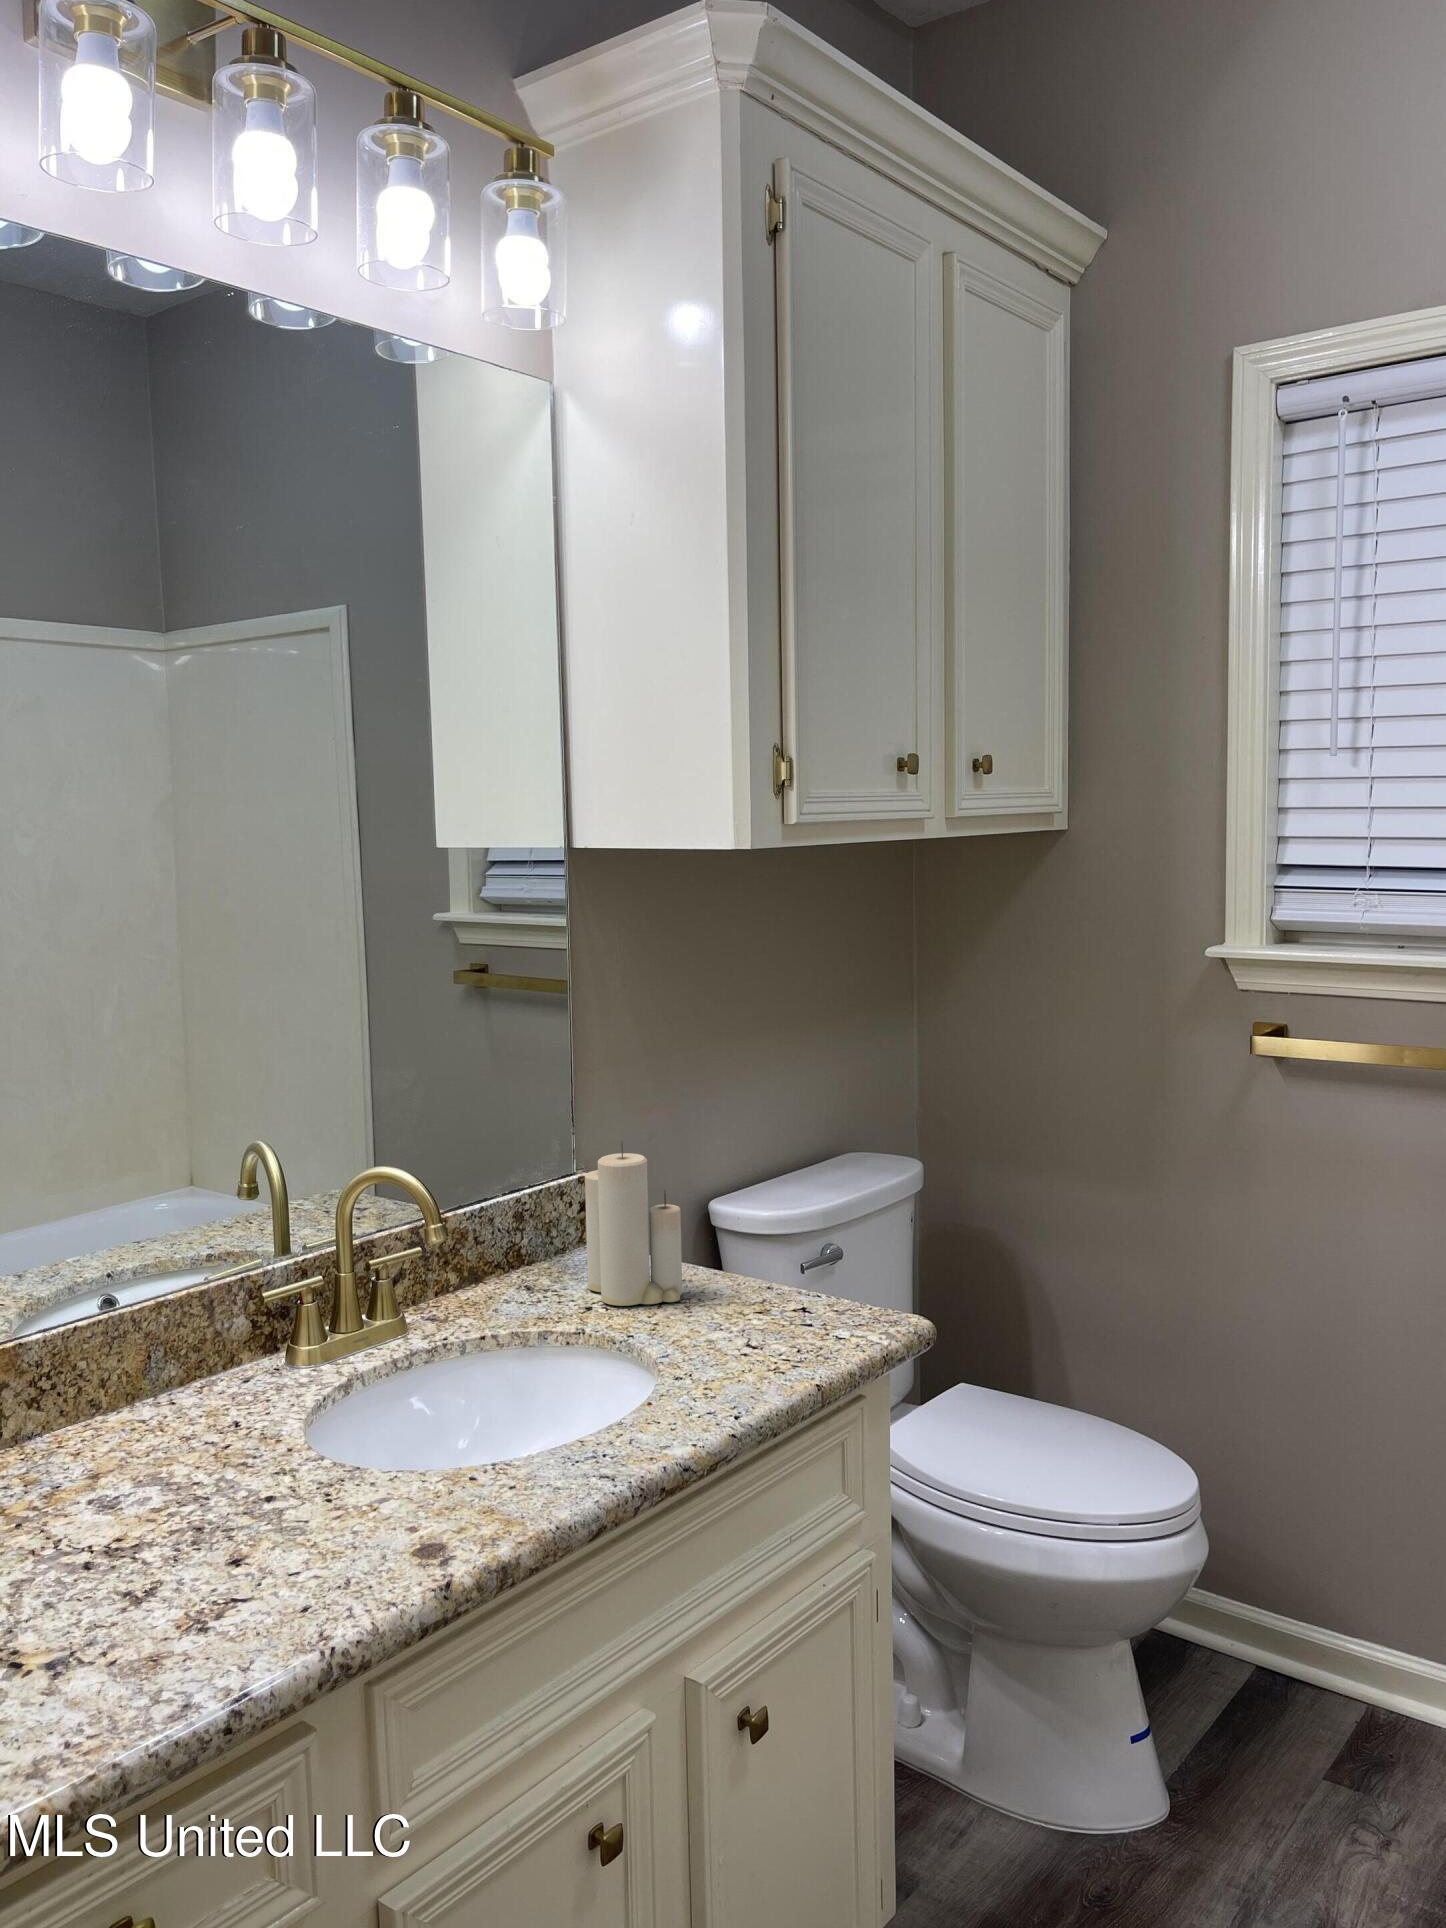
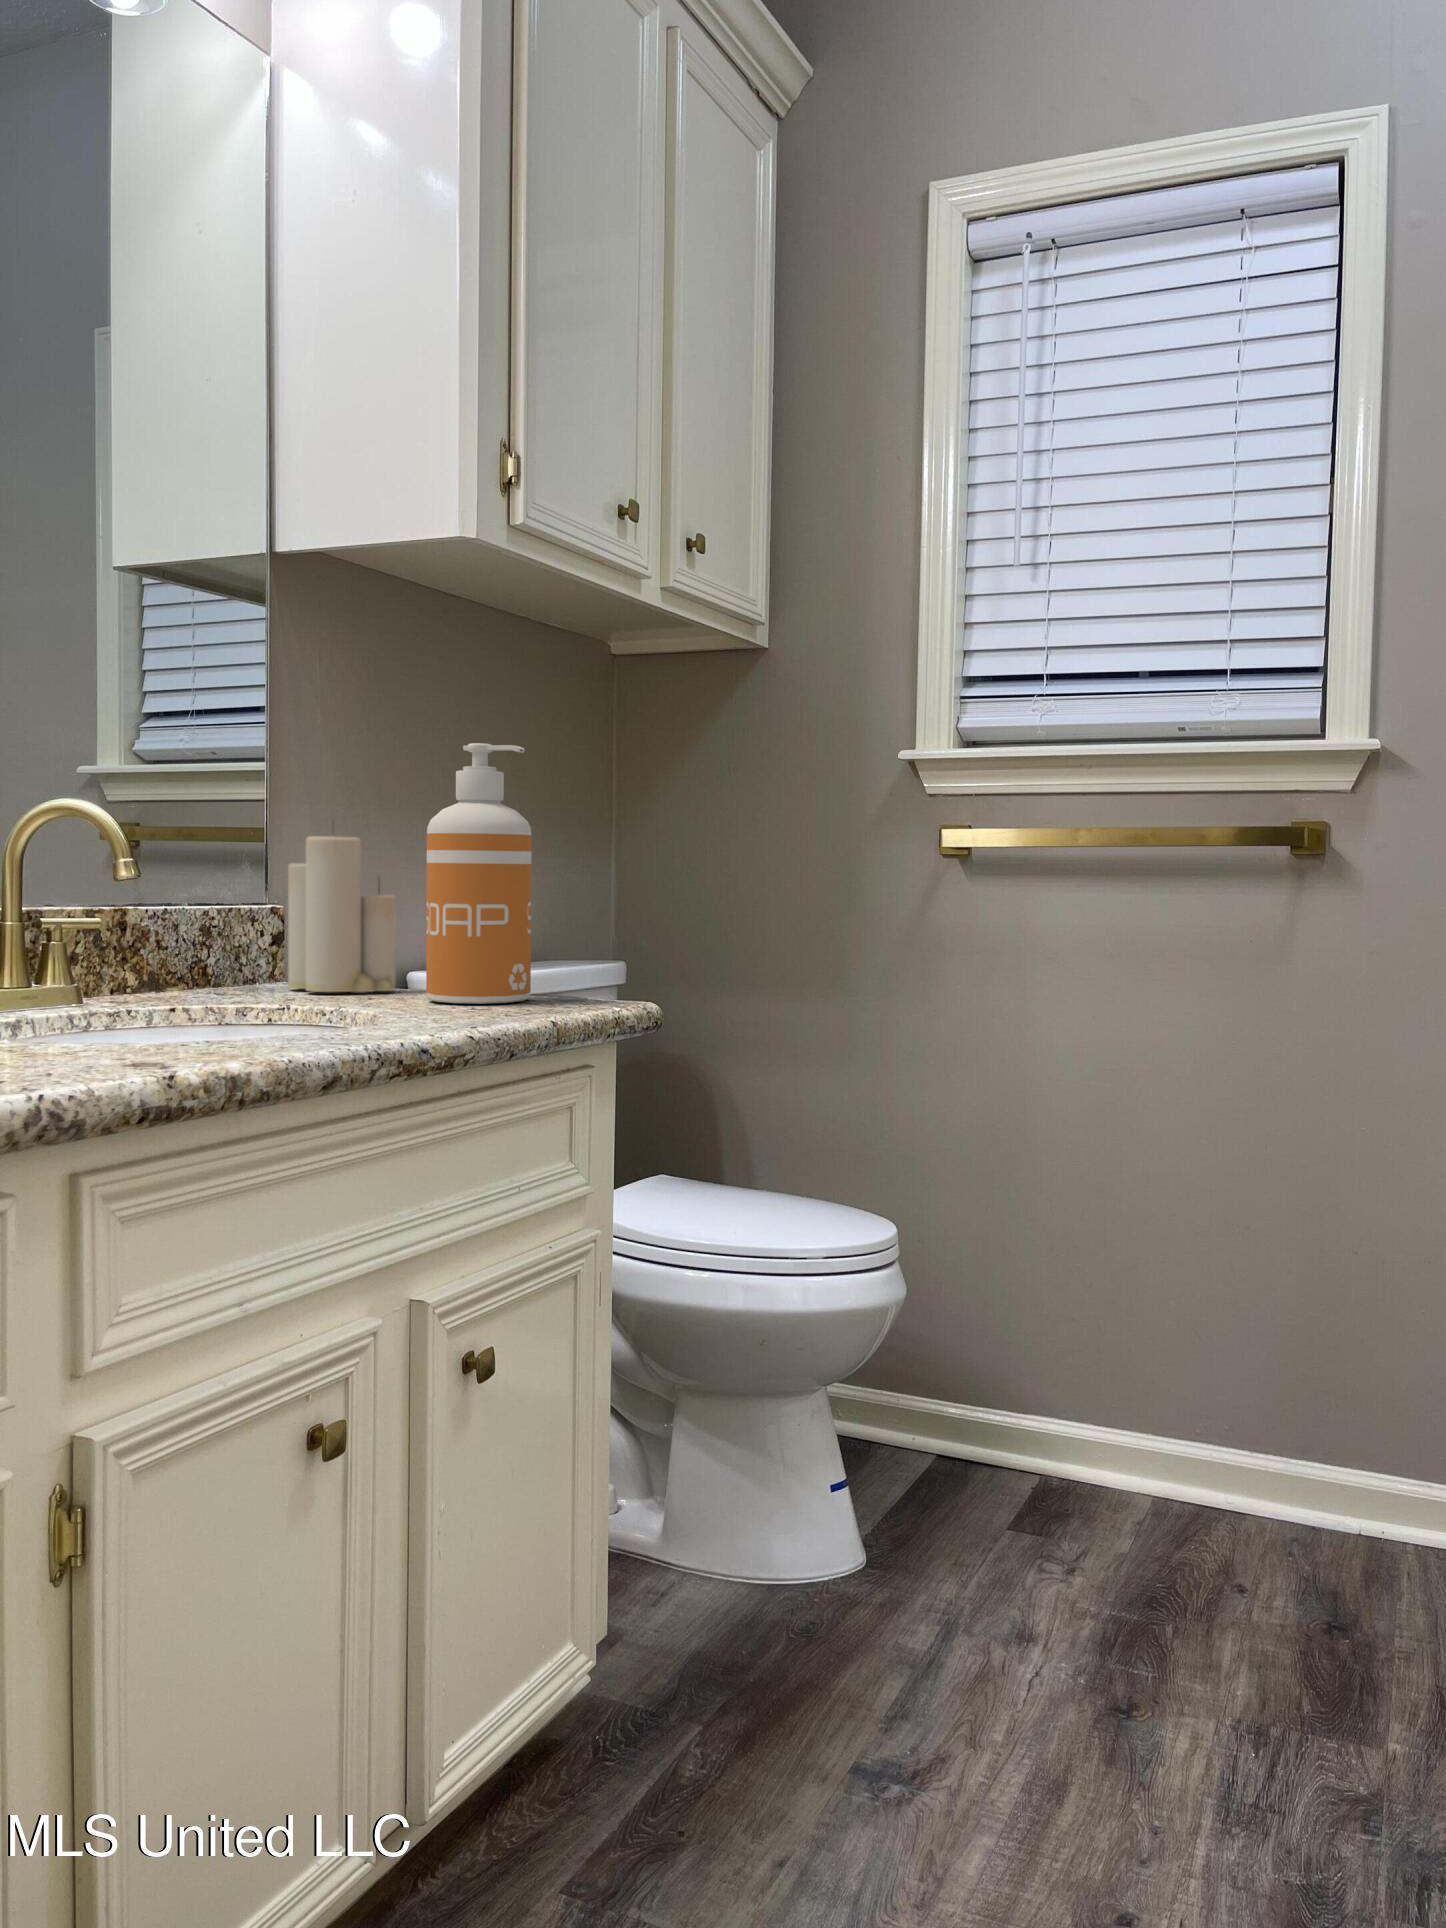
soap dispenser: none [701,1093,801,1348] -> present [426,743,532,1004]

